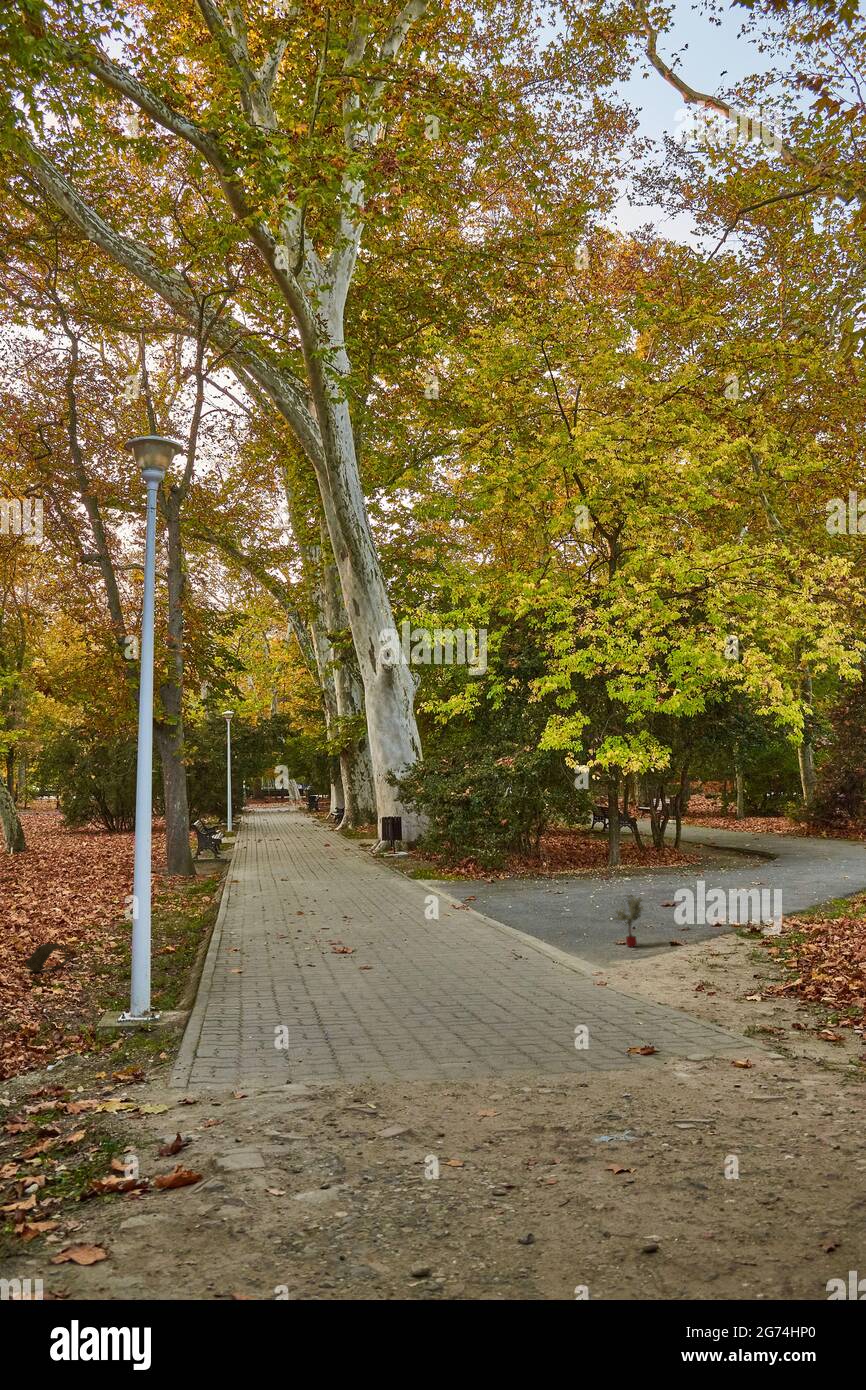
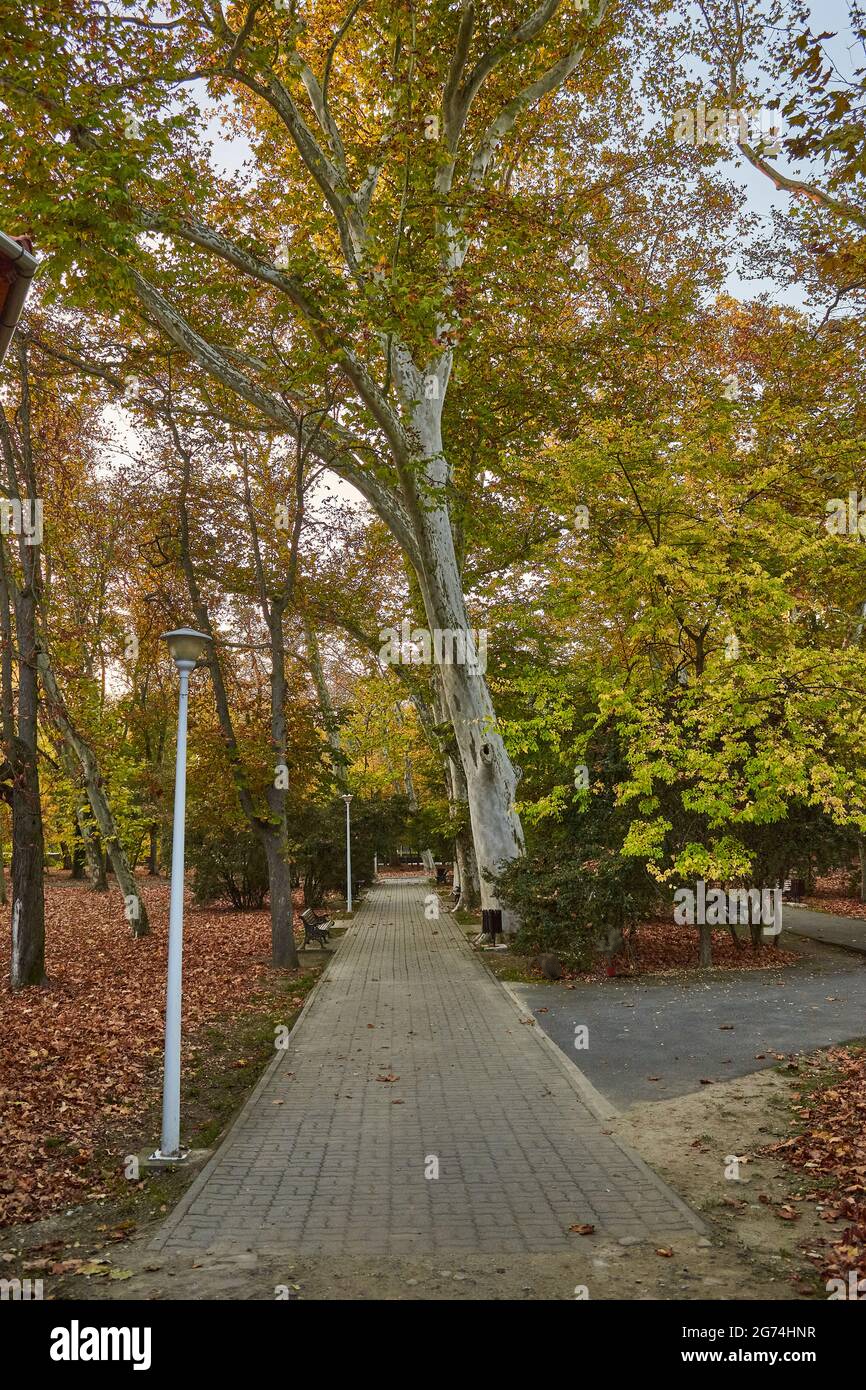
backpack: present [26,942,70,973] -> present [527,953,562,980]

